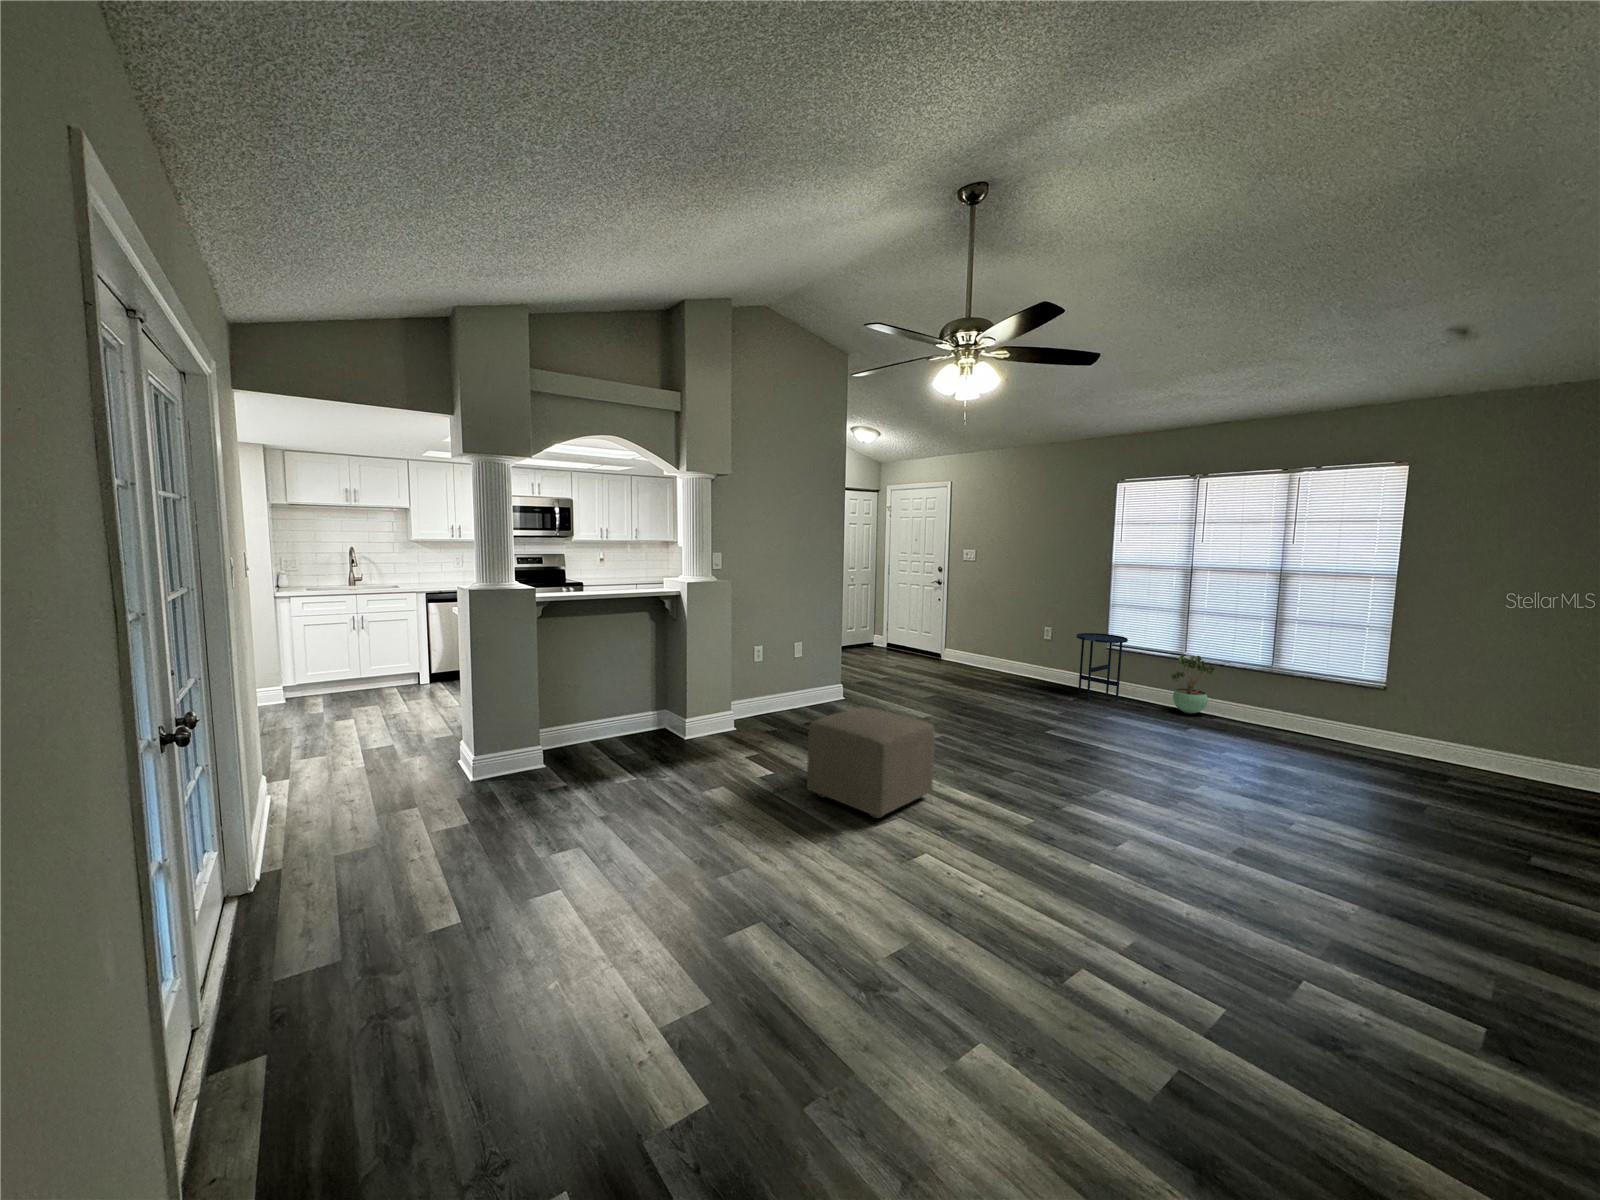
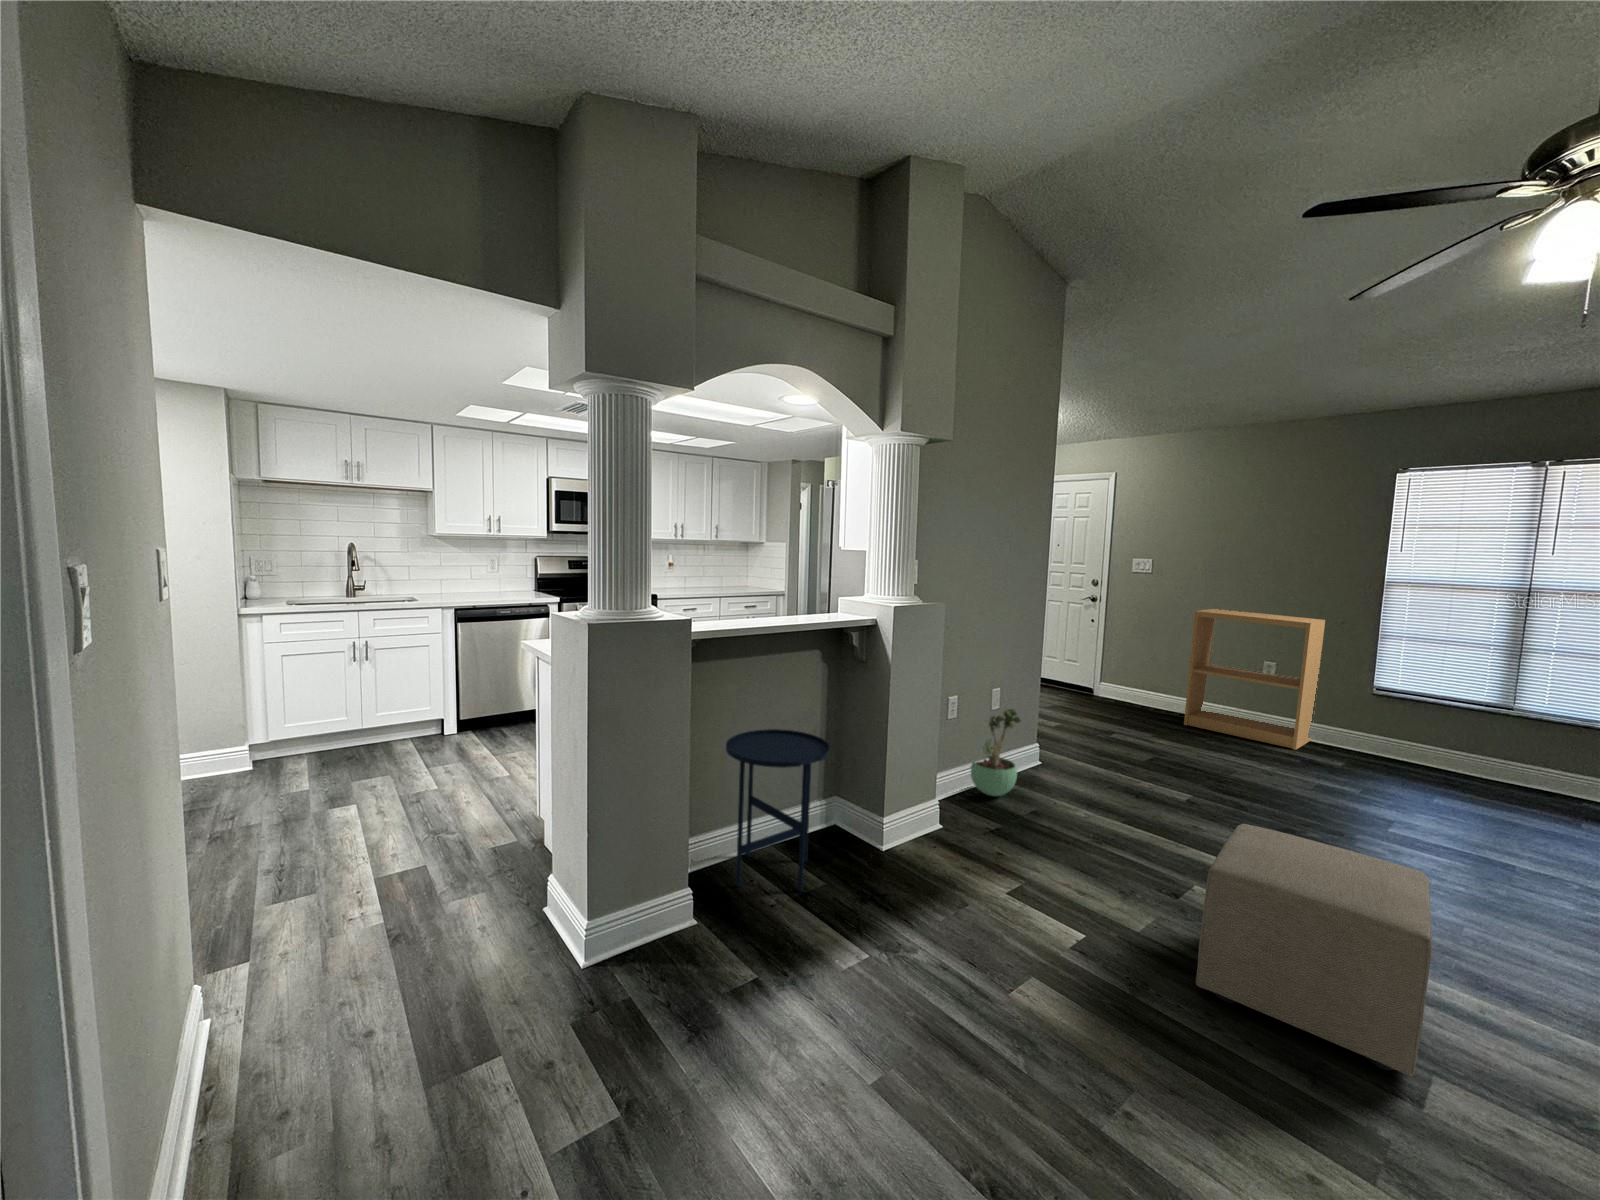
bookshelf: none [983,587,1077,690] -> present [1184,609,1325,750]
side table: present [1077,633,1128,700] -> present [726,729,829,892]
potted plant: present [1171,655,1215,714] -> present [971,708,1020,796]

